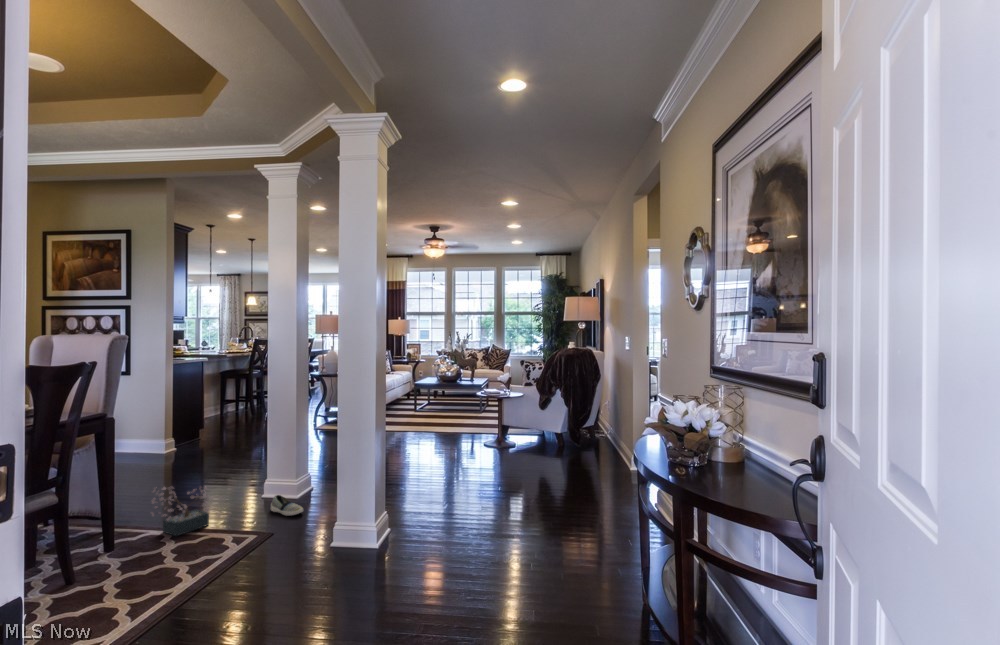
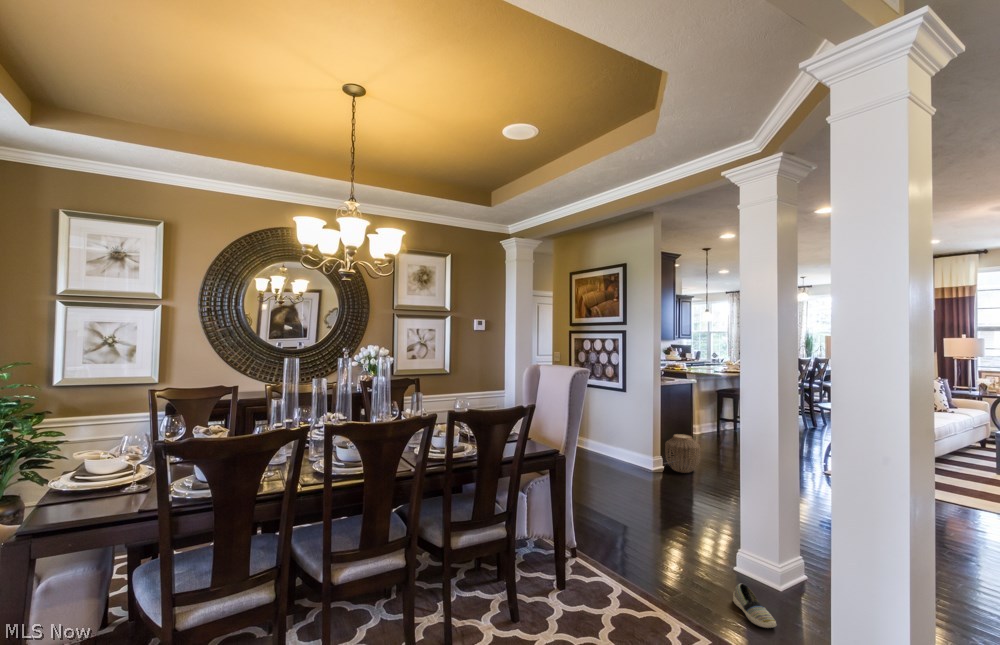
woven basket: none [177,412,215,450] -> present [665,434,700,473]
decorative plant: present [151,487,212,536] -> none [600,530,664,594]

